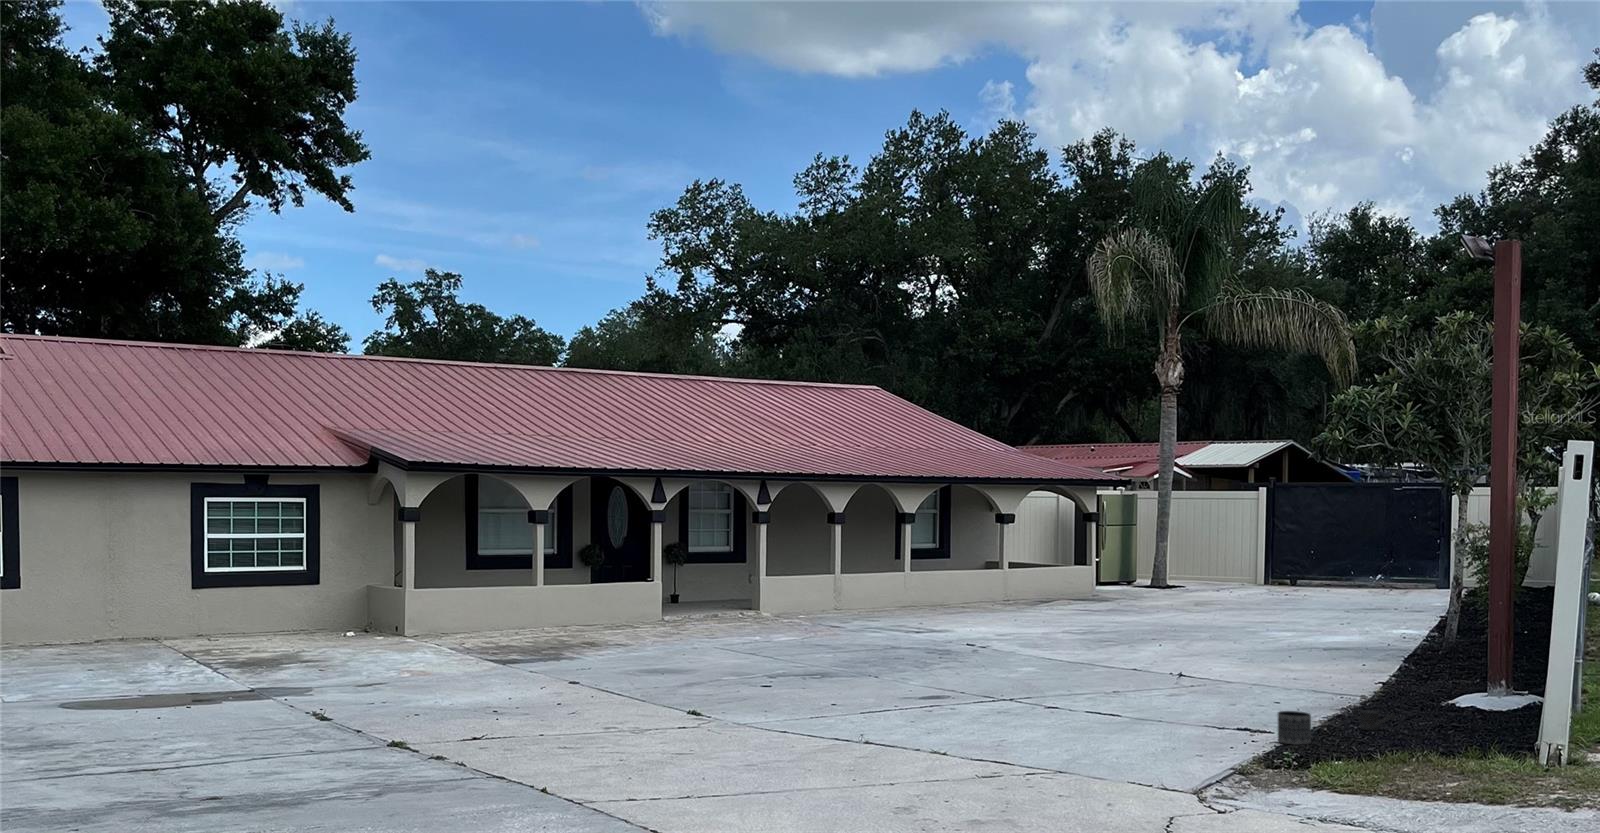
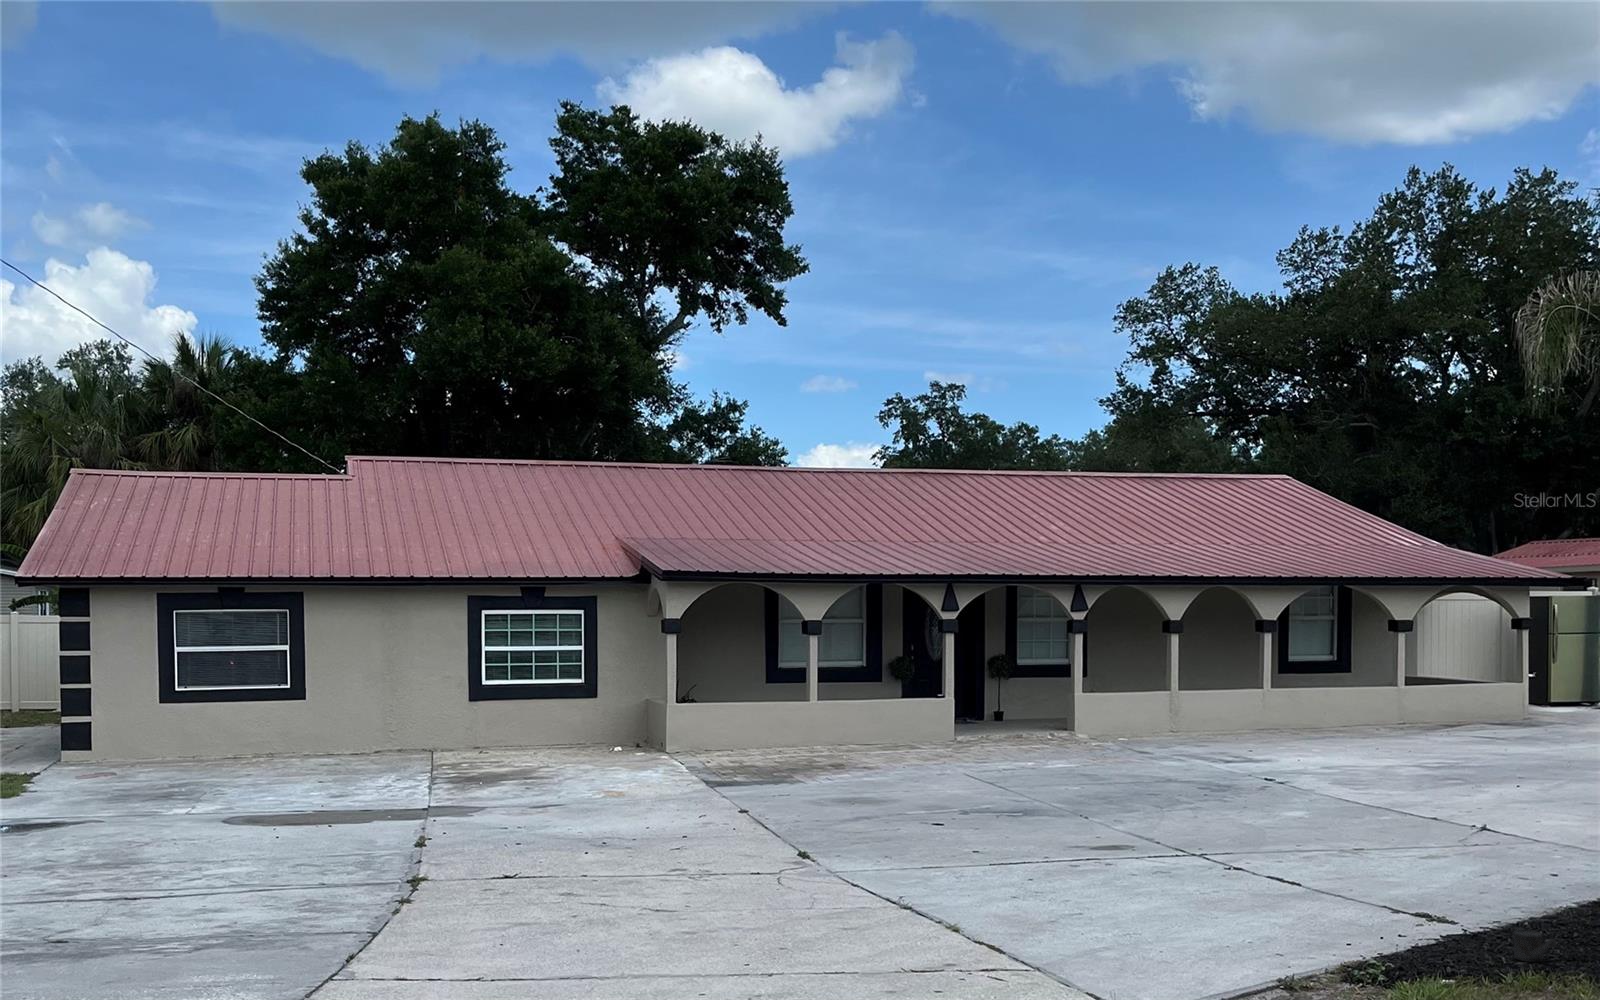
planter: present [1278,711,1311,745] -> none [1359,924,1408,976]

